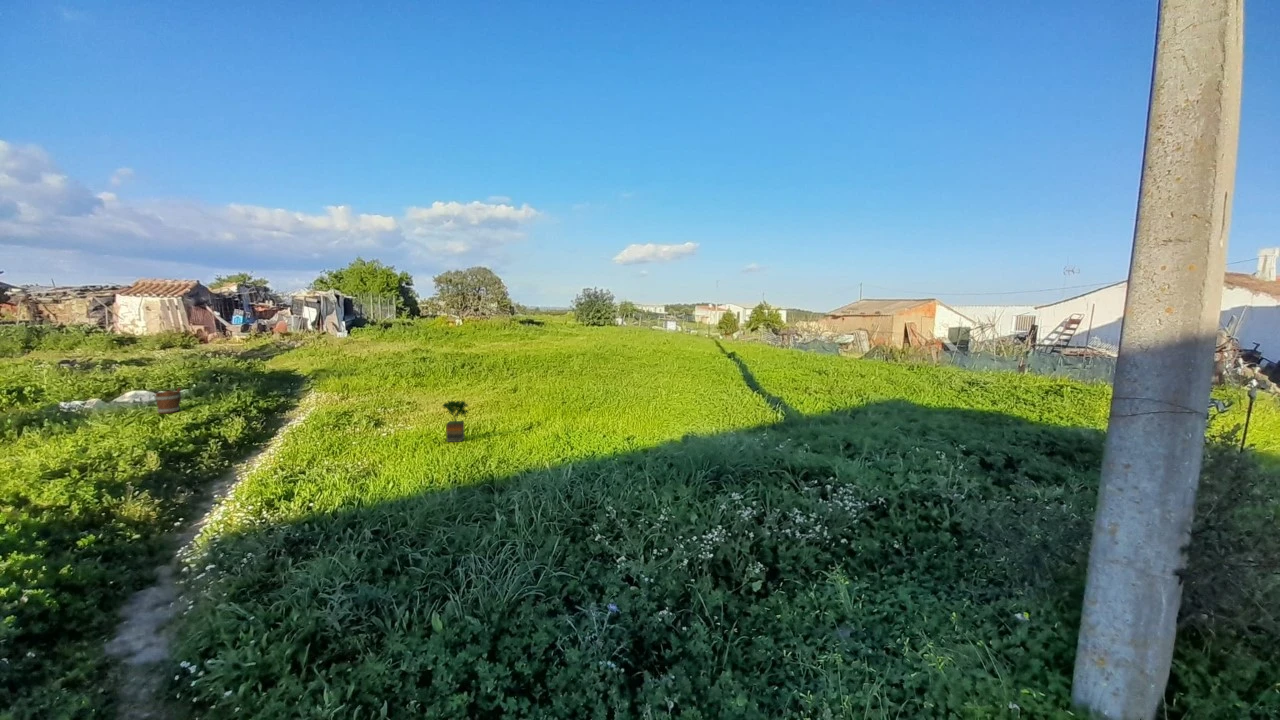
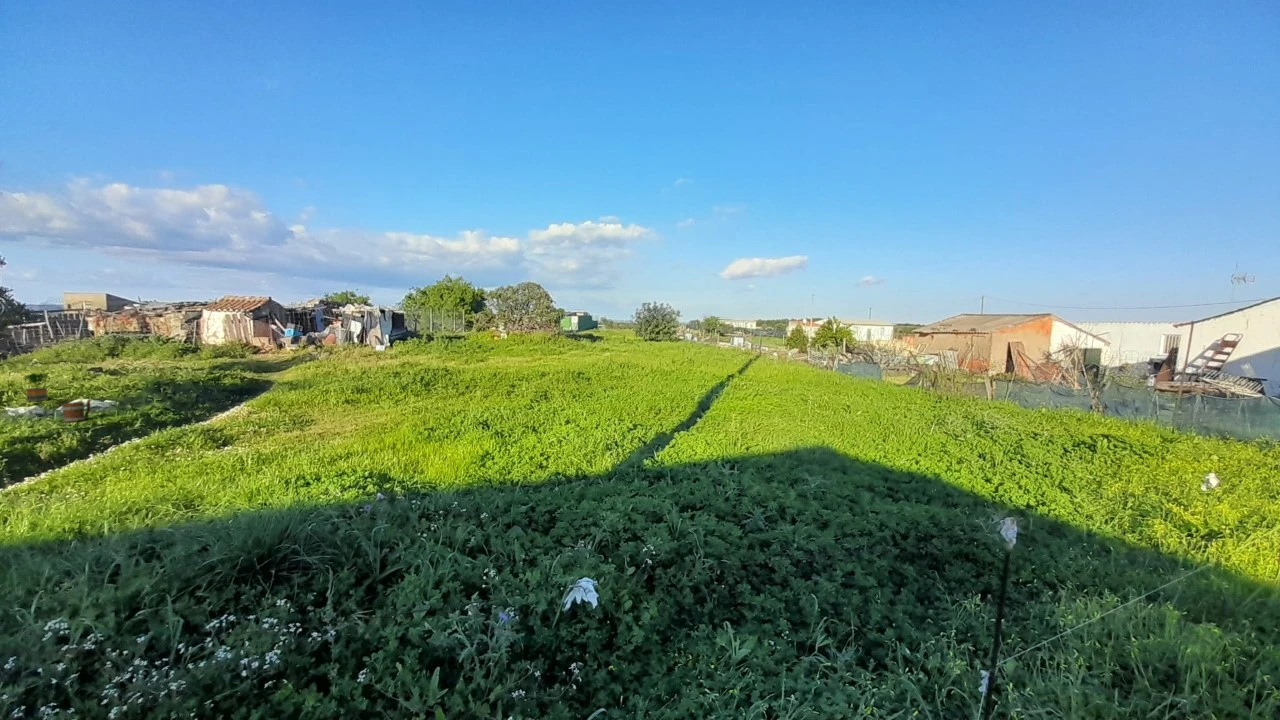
potted tree: present [443,401,468,442] -> present [24,373,50,401]

